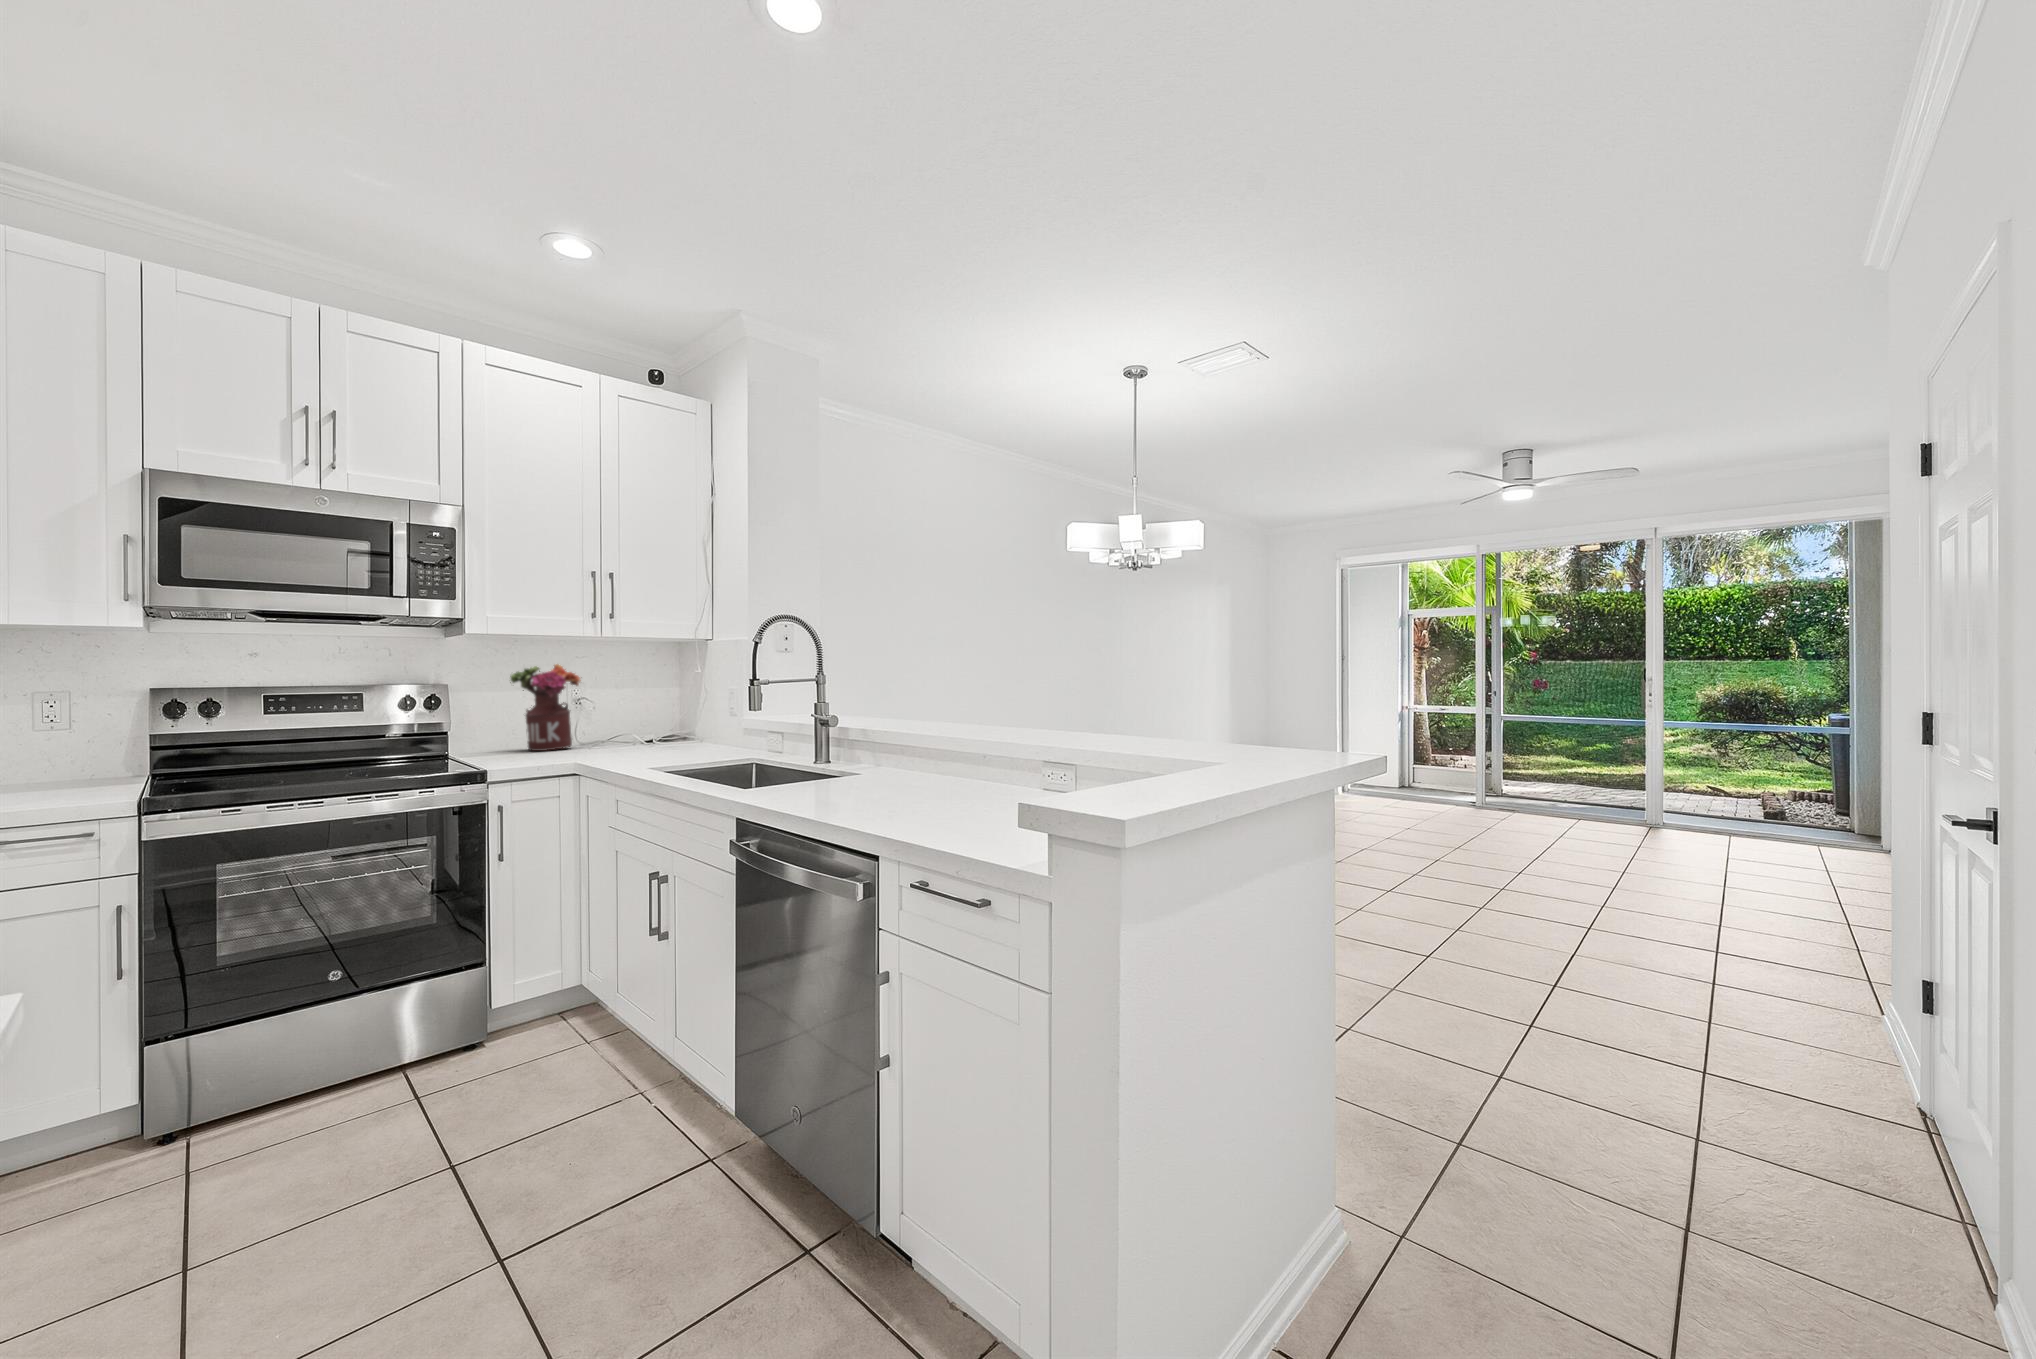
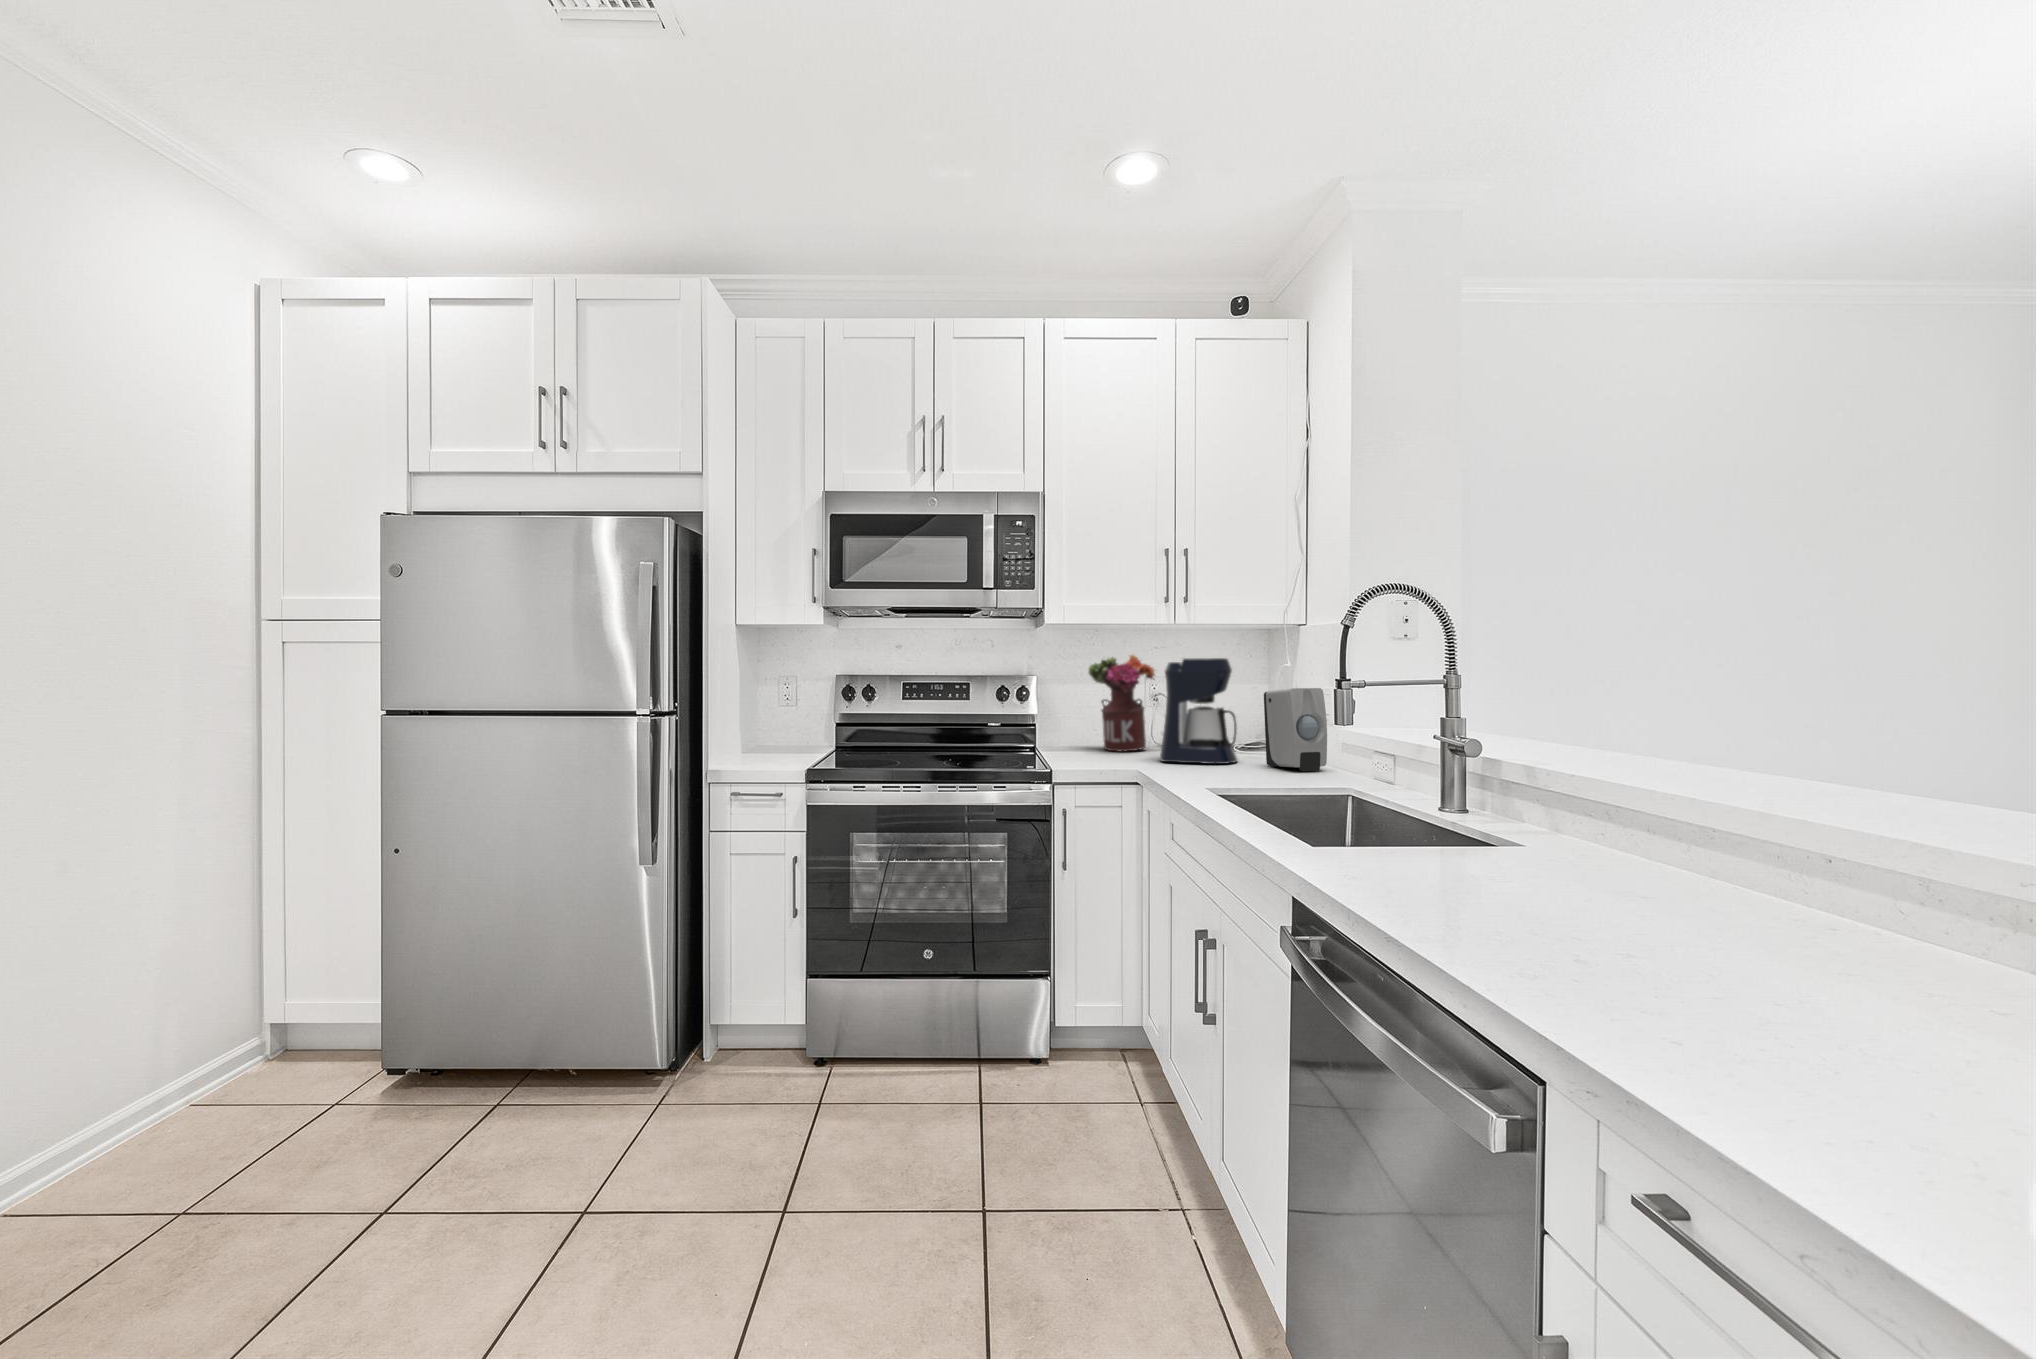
coffee maker: none [590,664,662,753] -> present [1160,658,1238,764]
soap dispenser: none [684,685,737,749] -> present [1264,688,1327,771]

